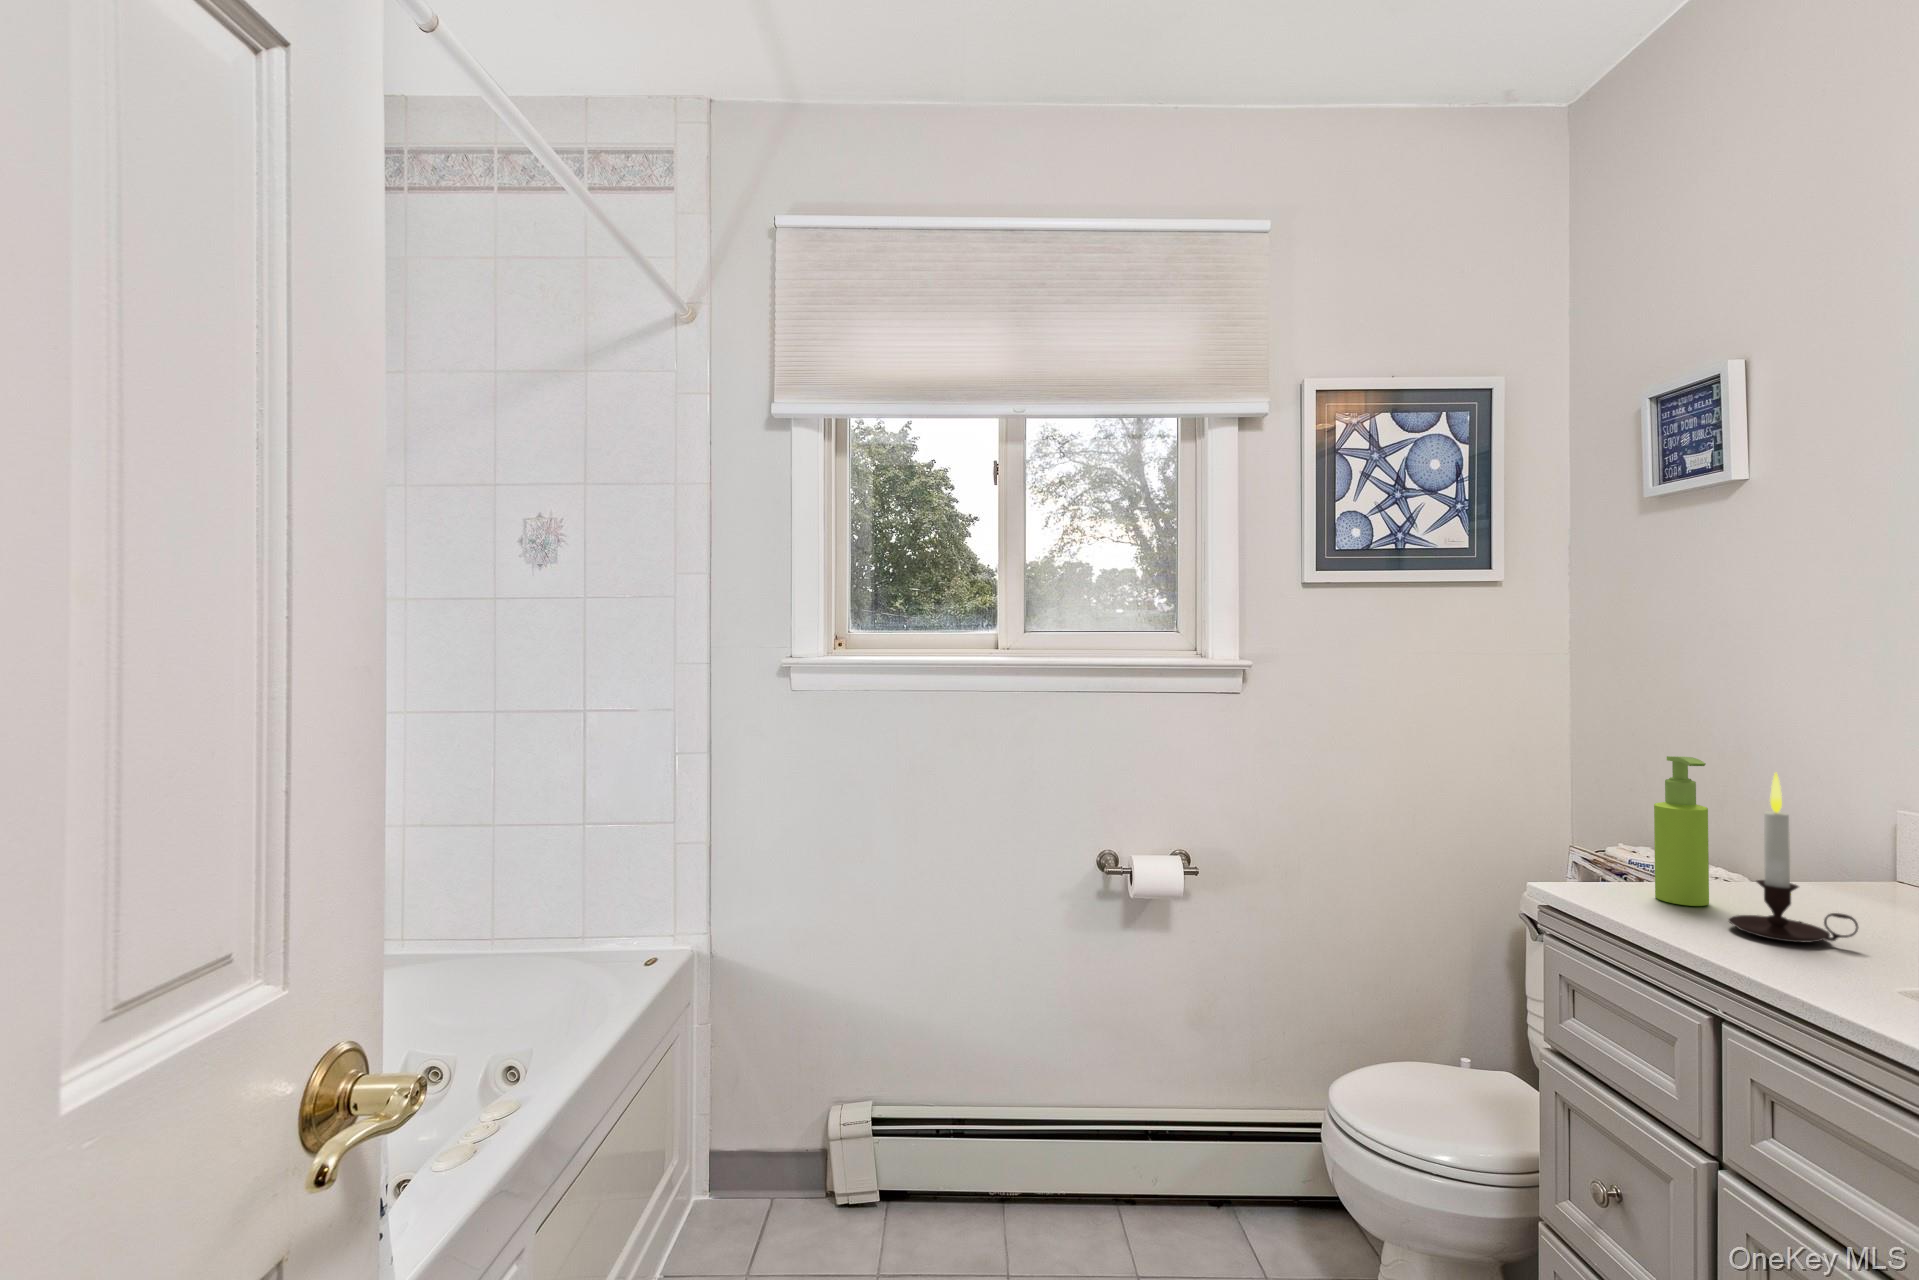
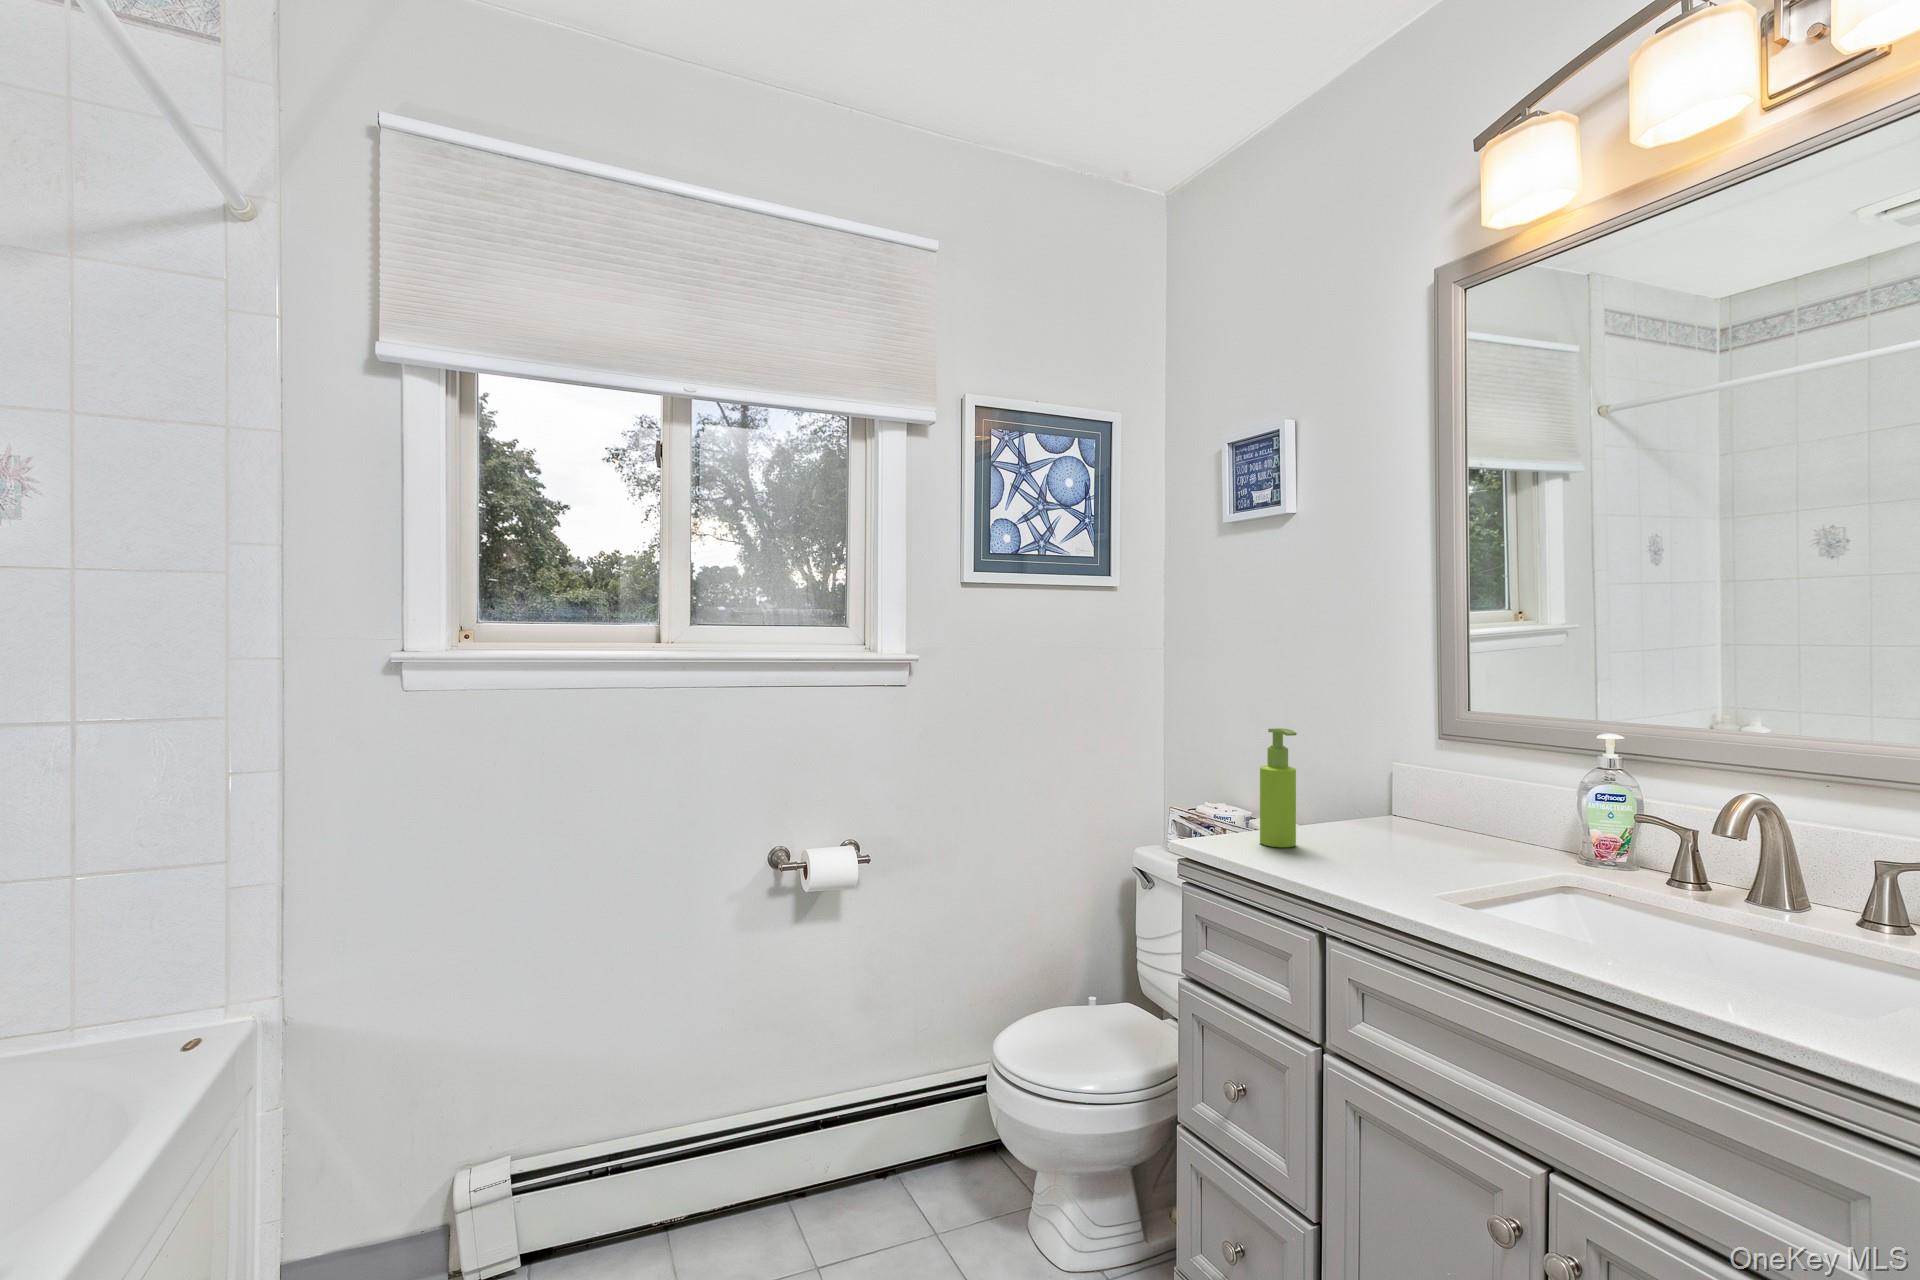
candle: present [1728,773,1859,942] -> none [1316,737,1398,868]

